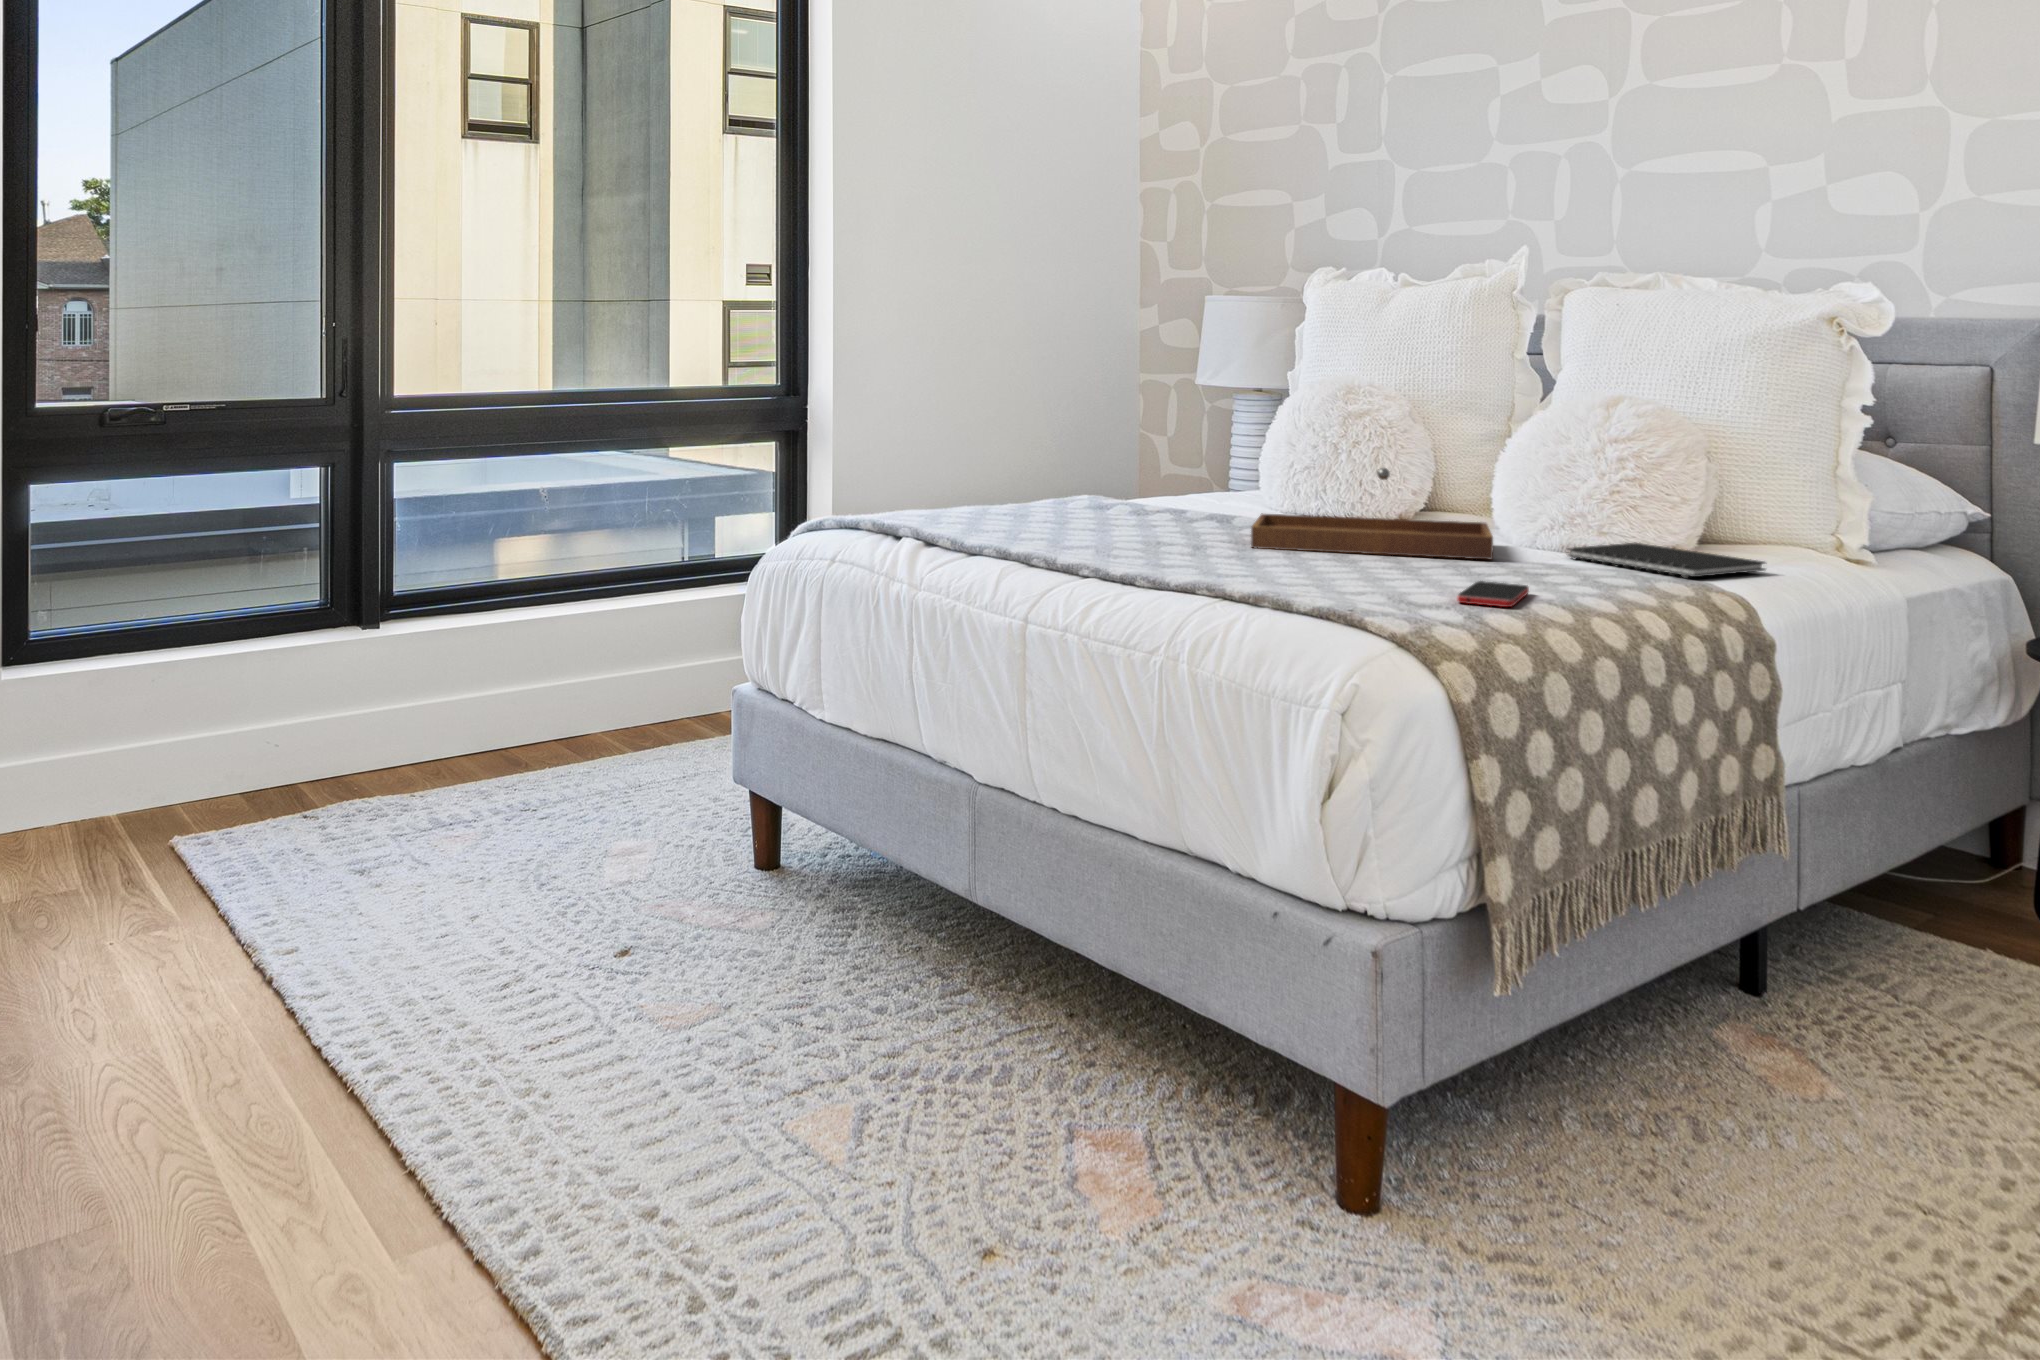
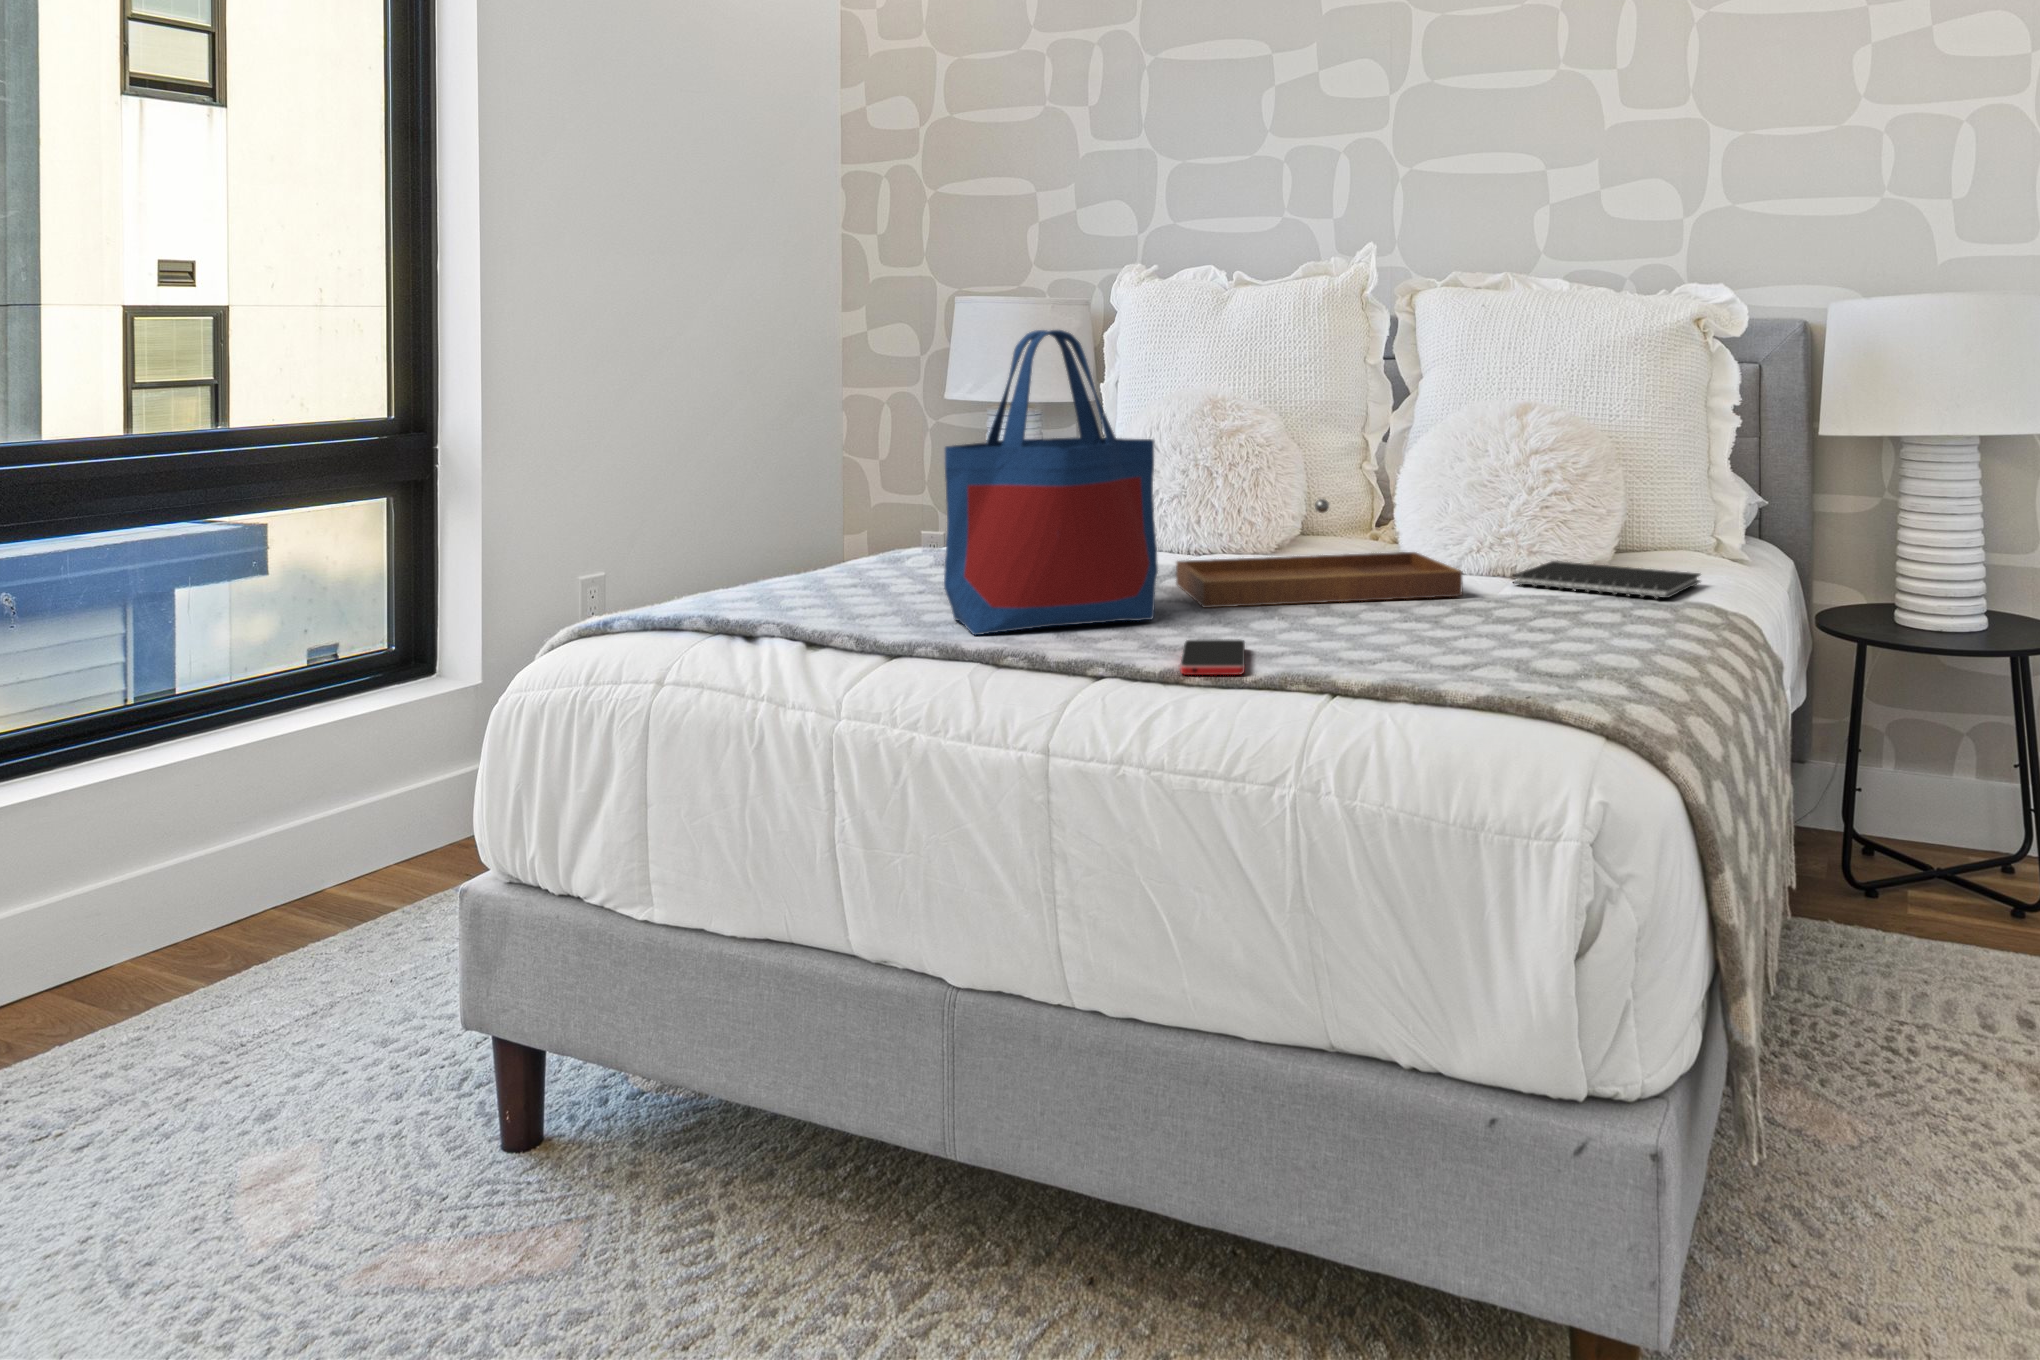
tote bag: none [1033,318,1206,550] -> present [944,330,1158,635]
smartphone: present [1458,581,1529,607] -> present [1180,639,1245,675]

